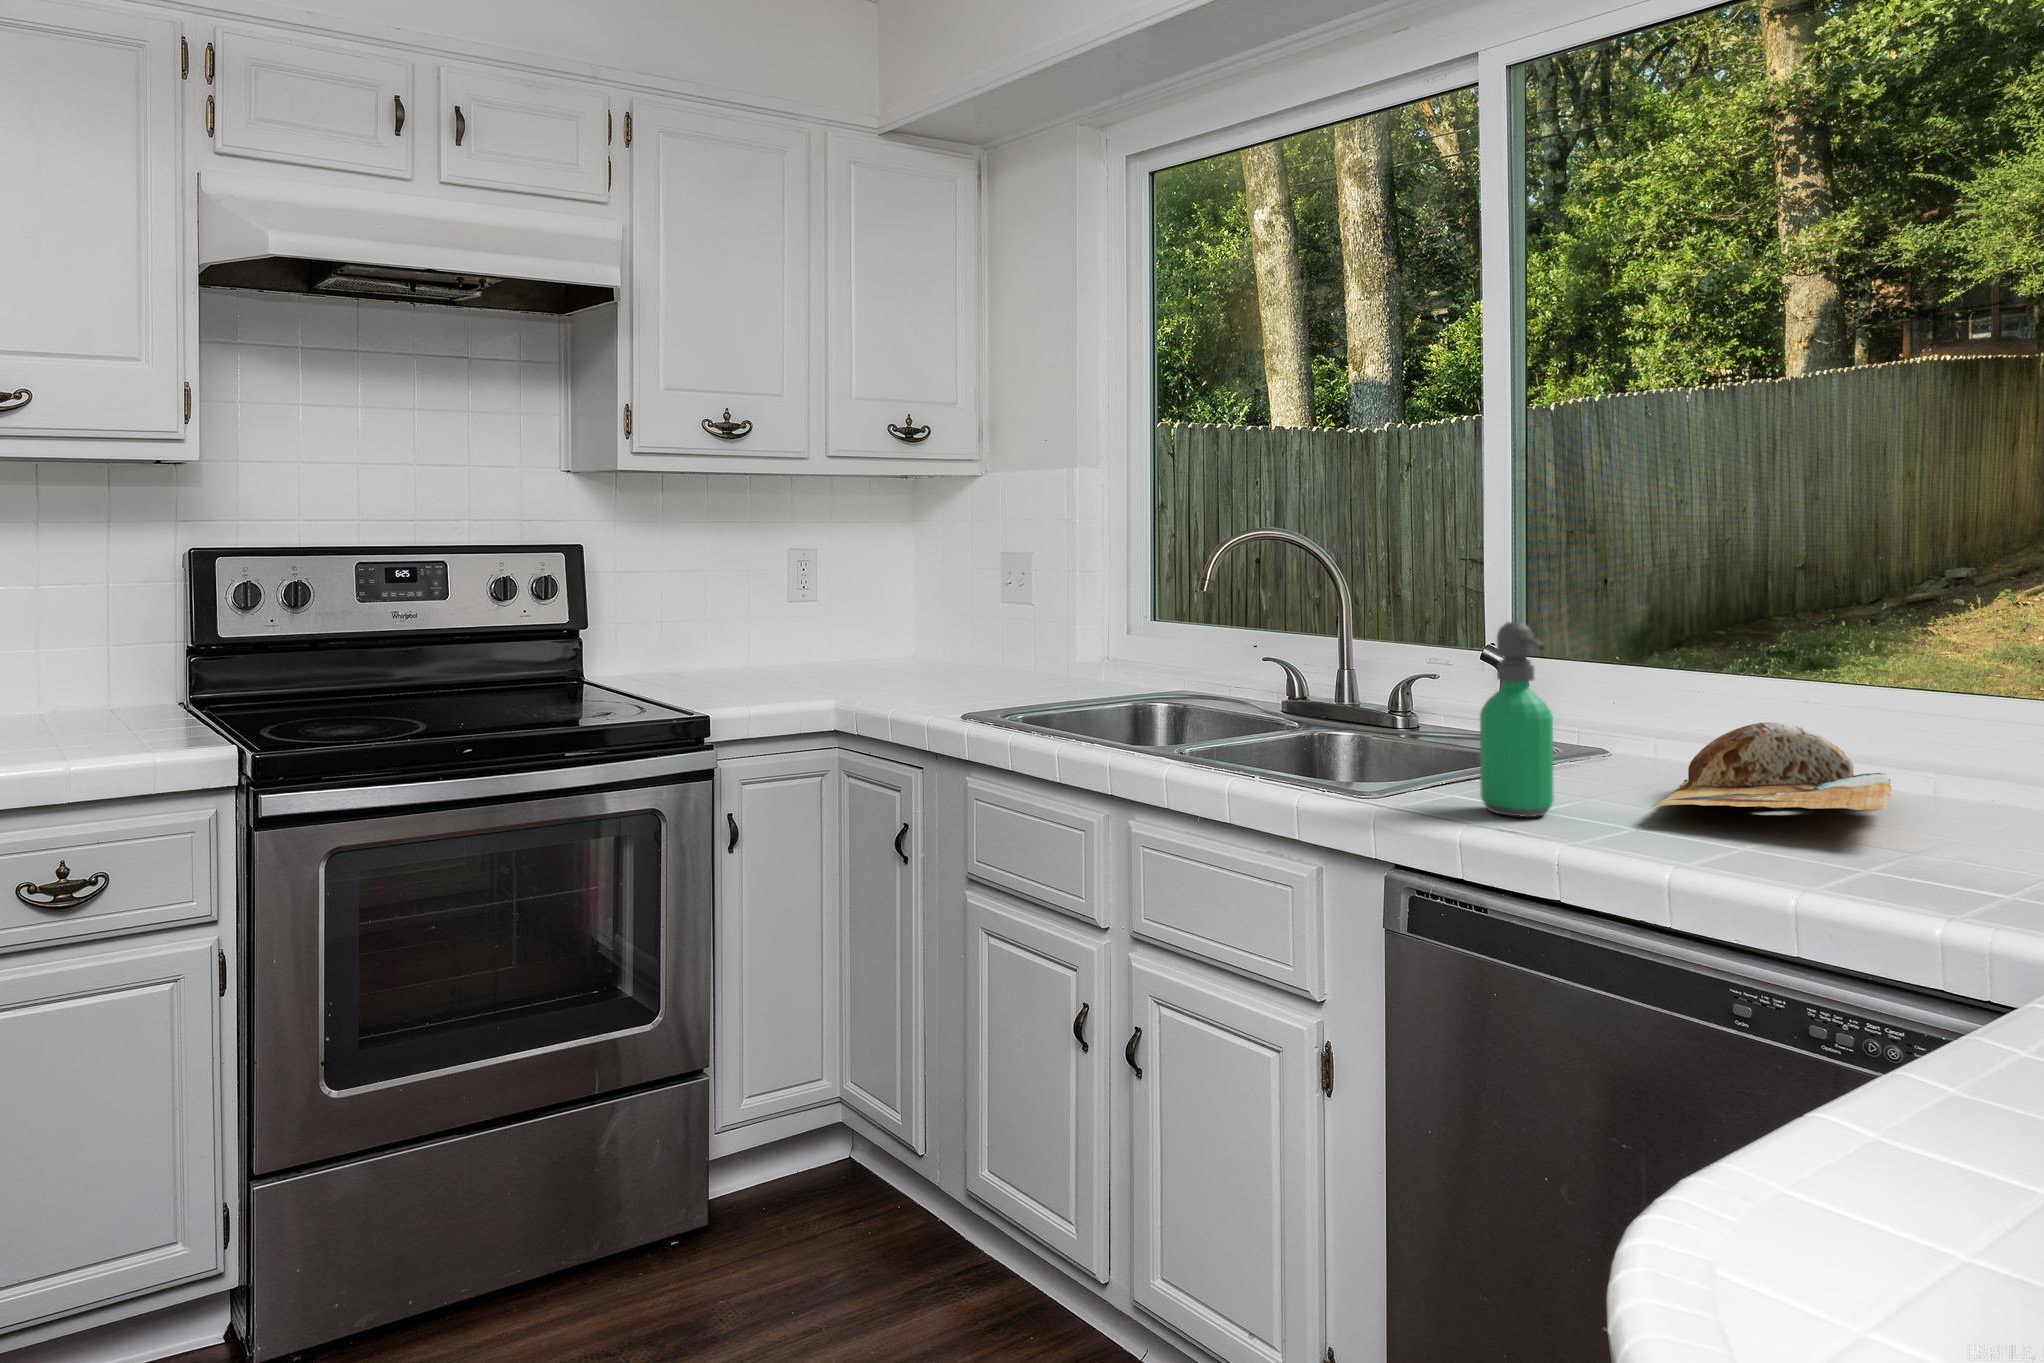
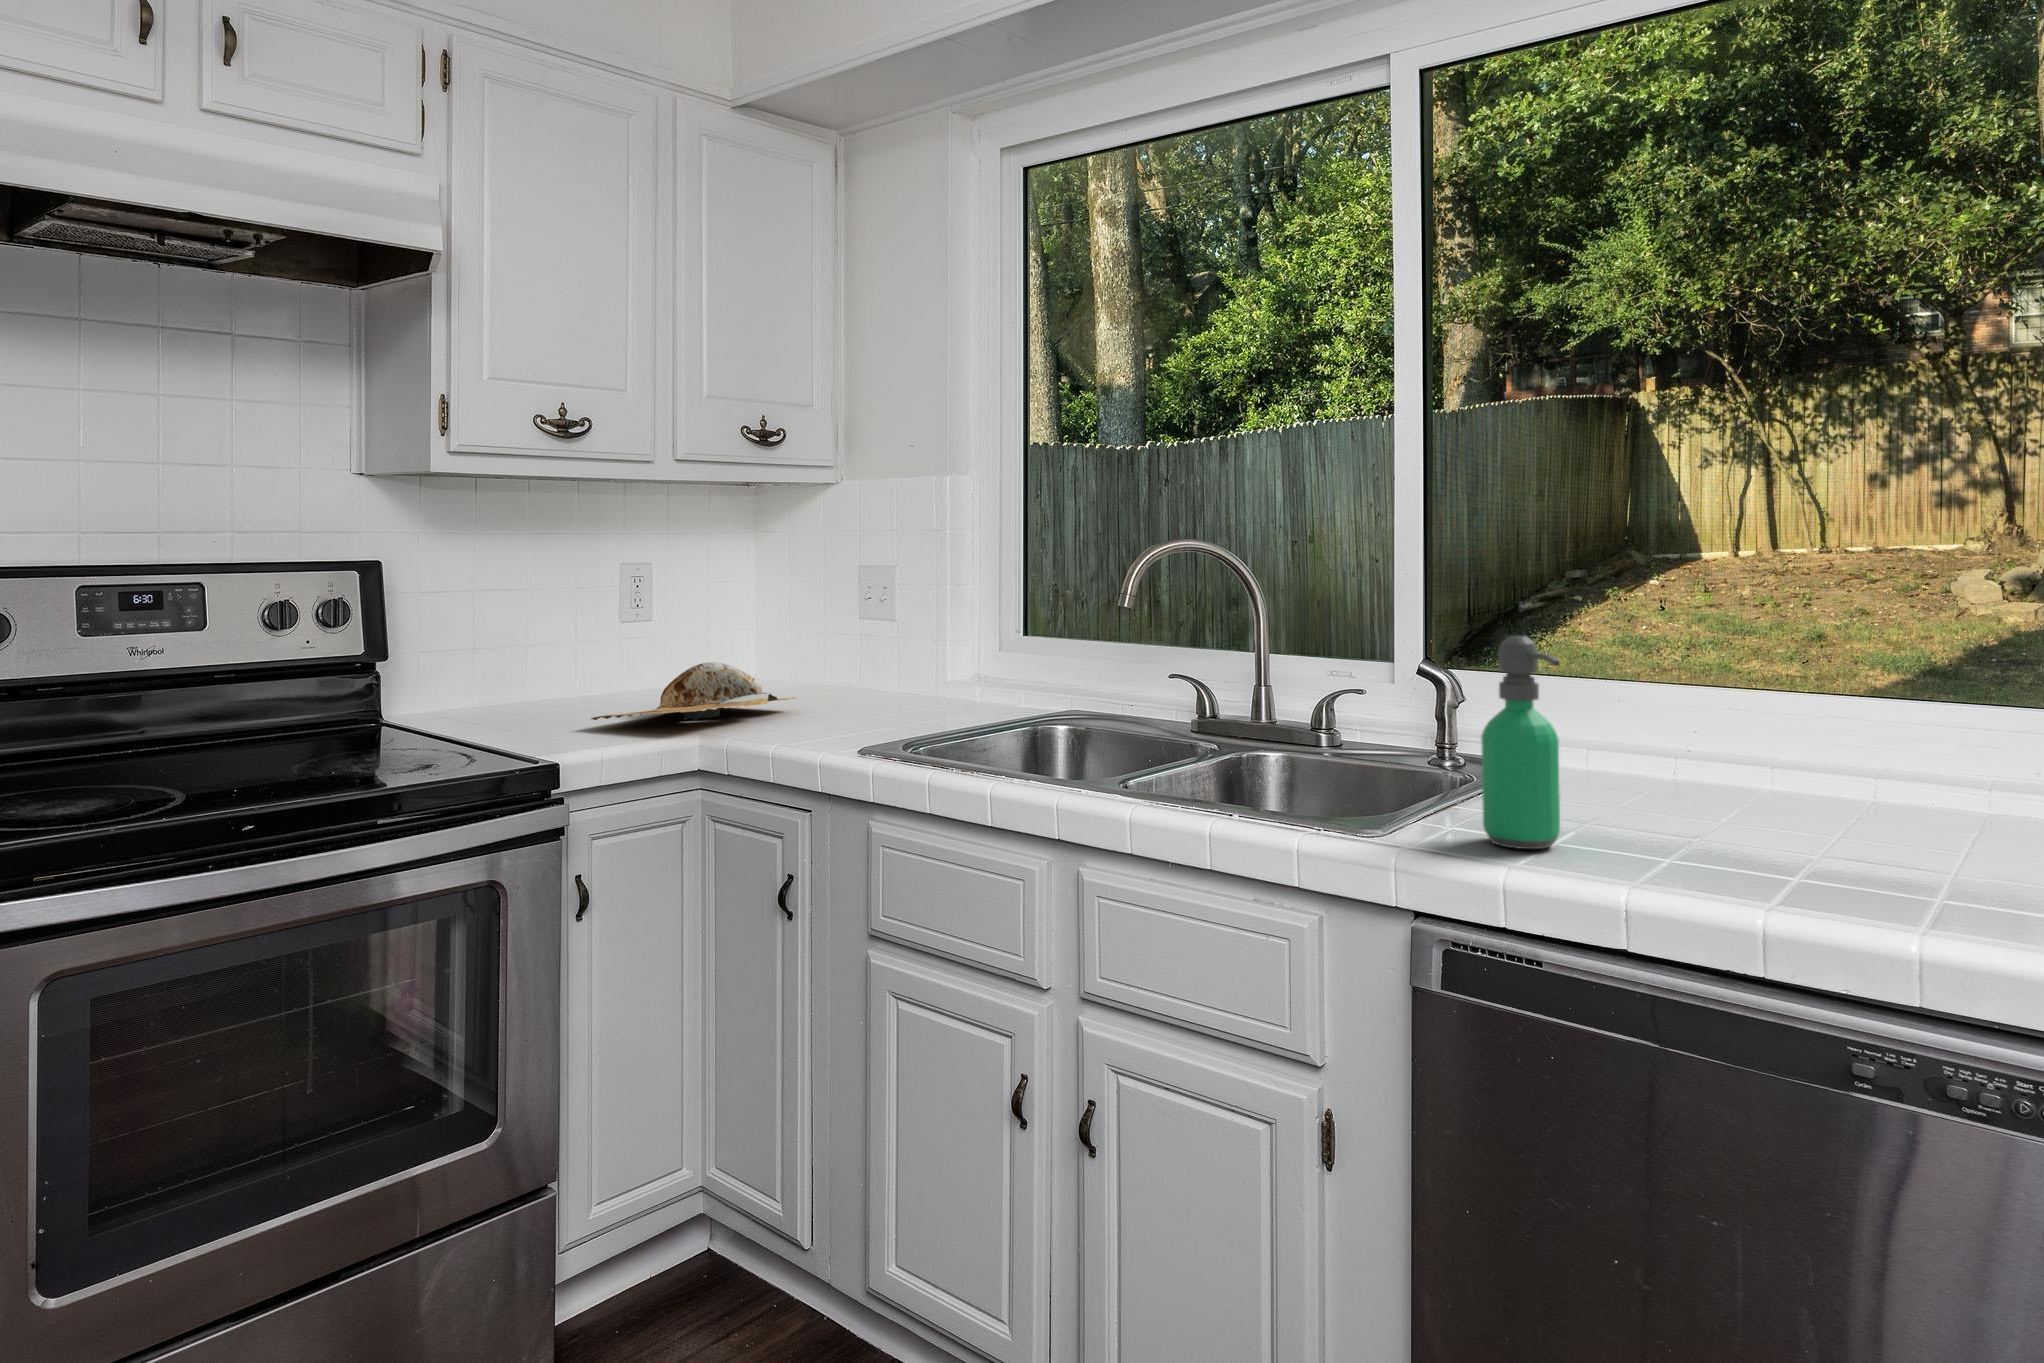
chopping board: present [1651,722,1892,812] -> present [591,662,797,720]

